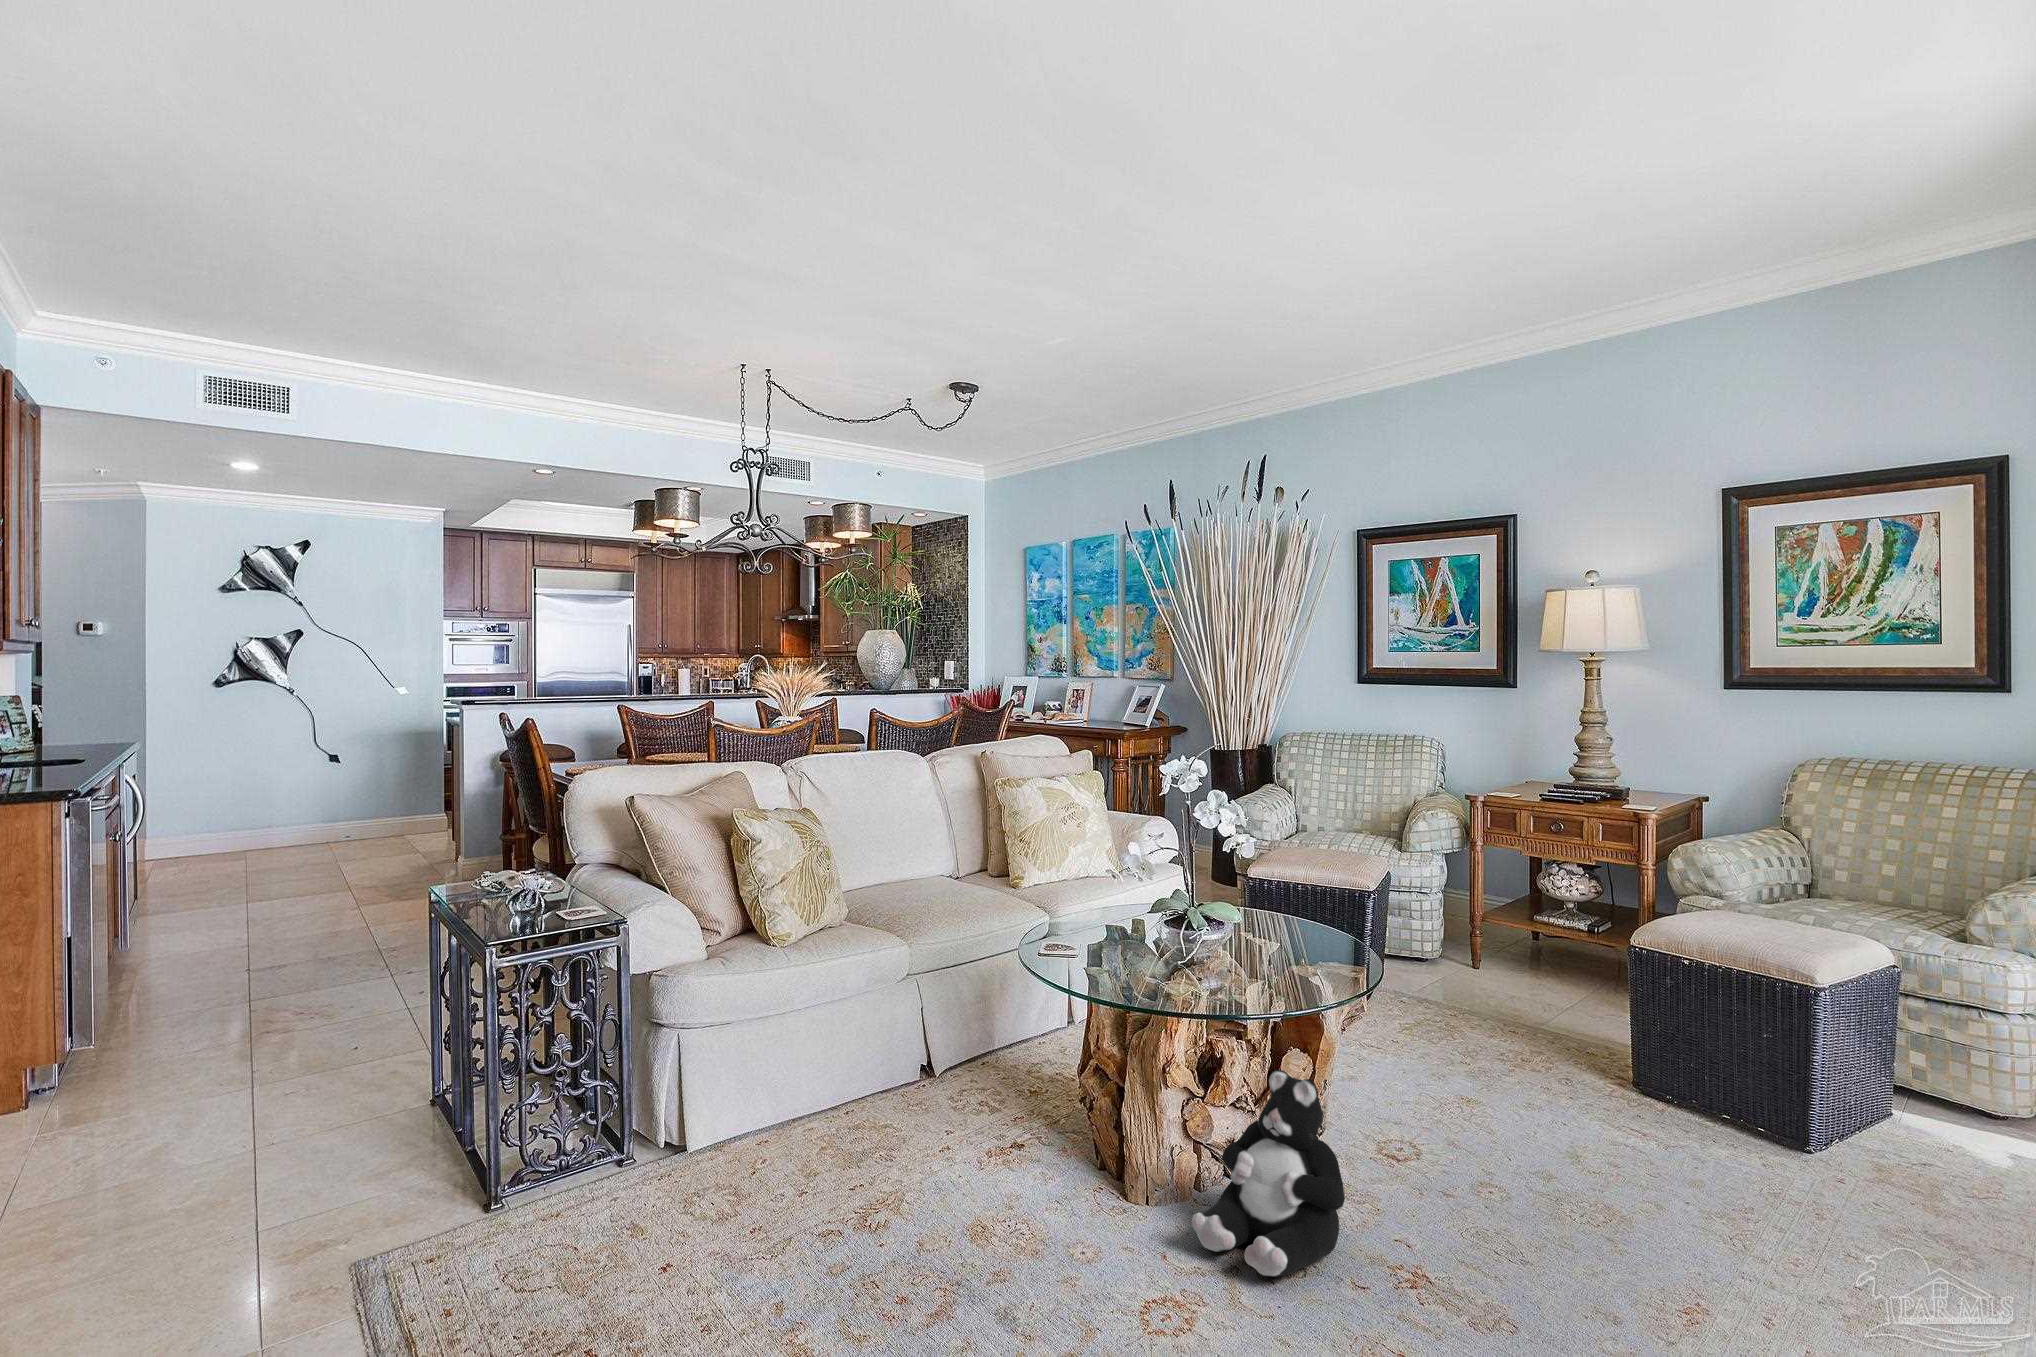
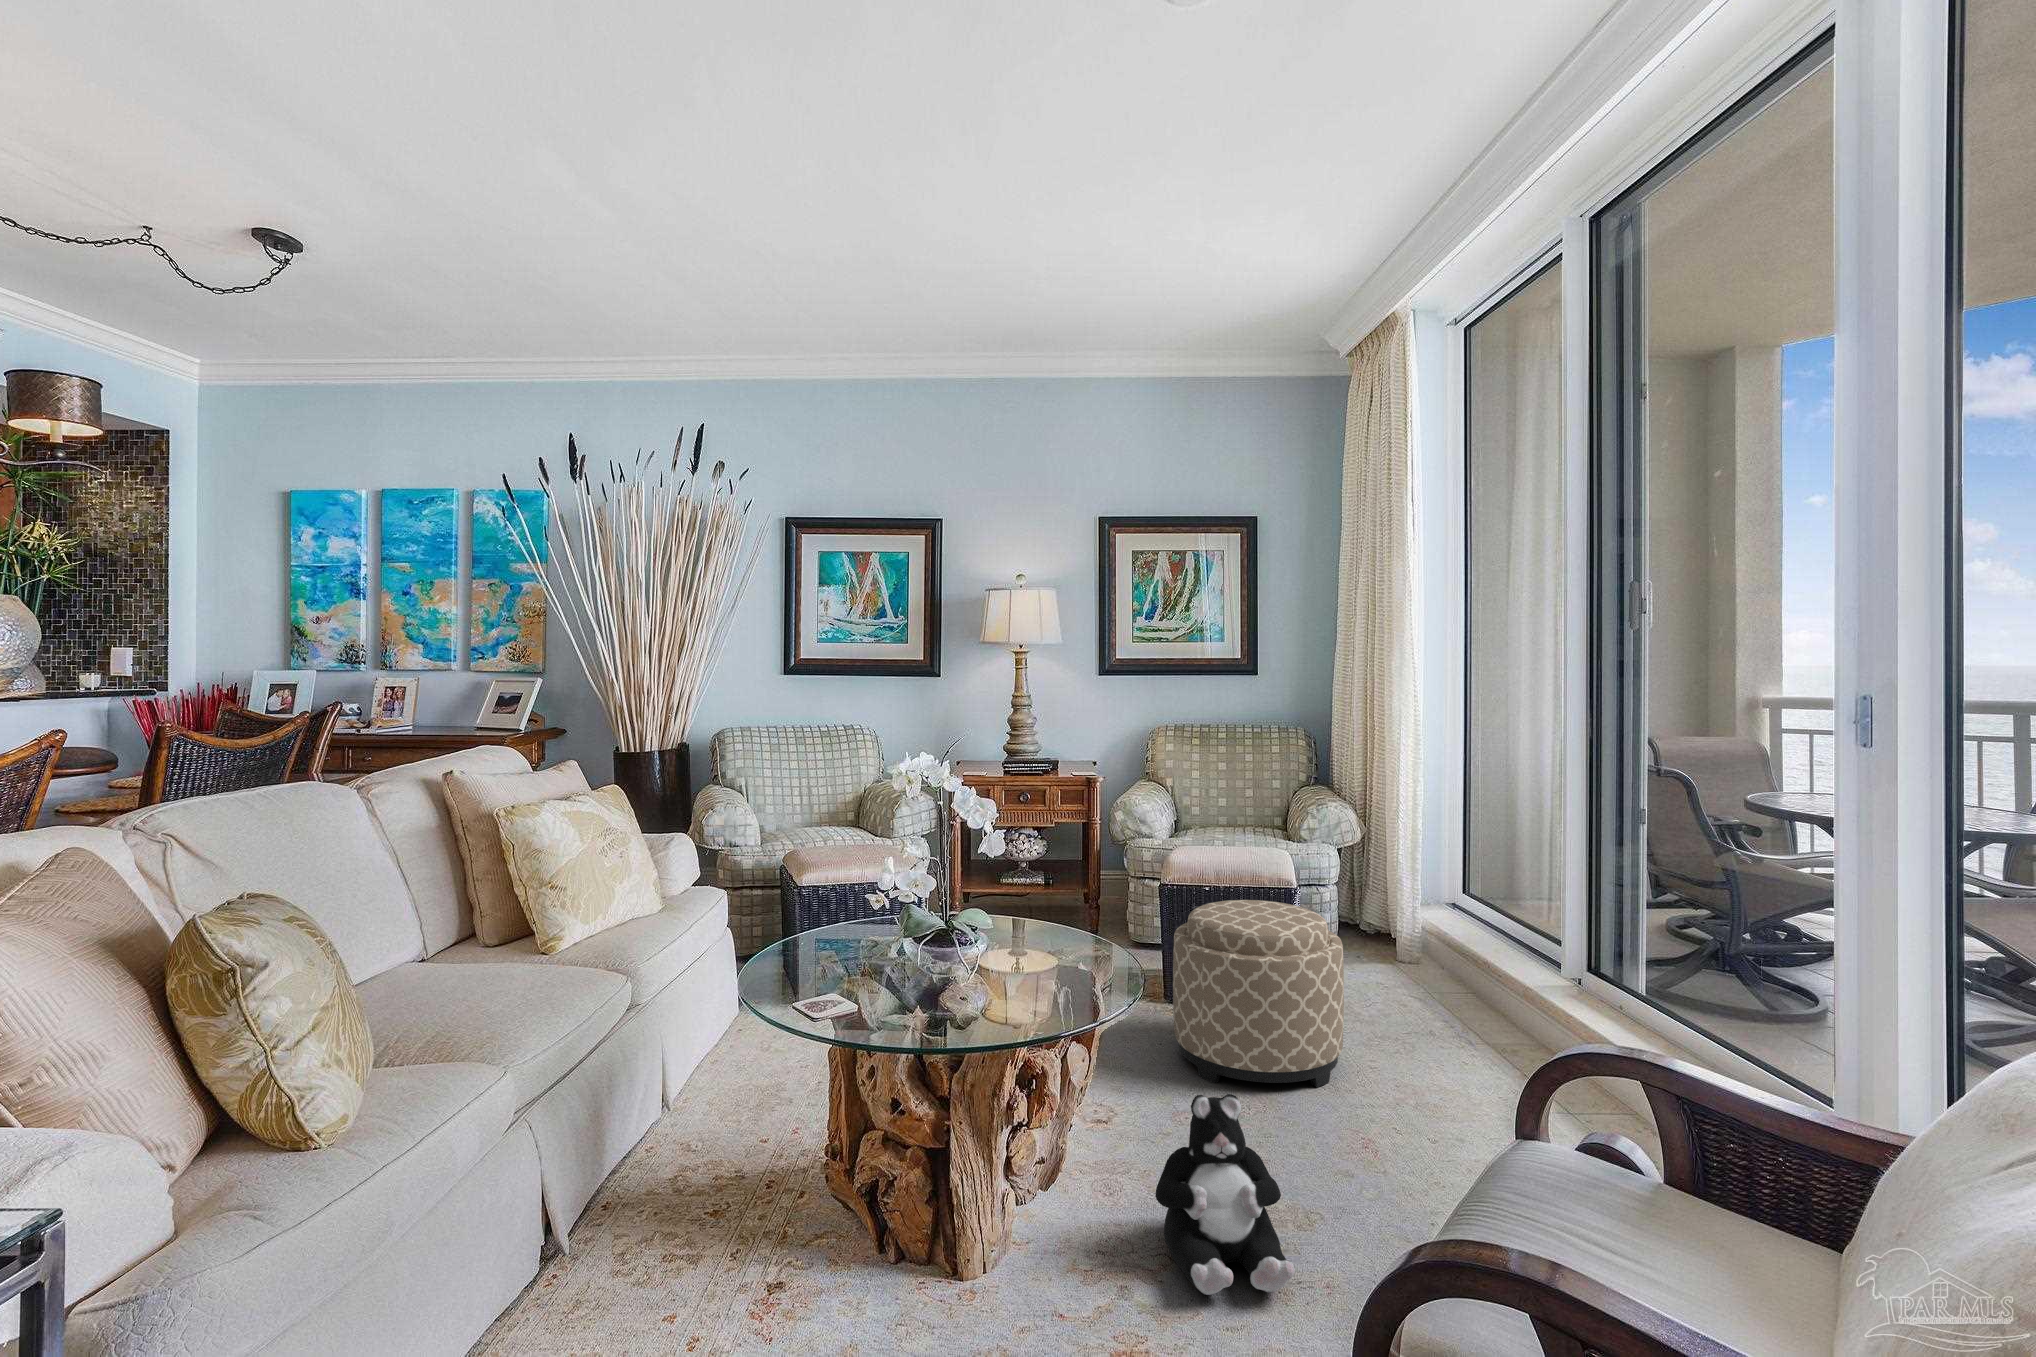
ottoman: none [1529,952,1783,1213] -> present [1173,900,1344,1087]

